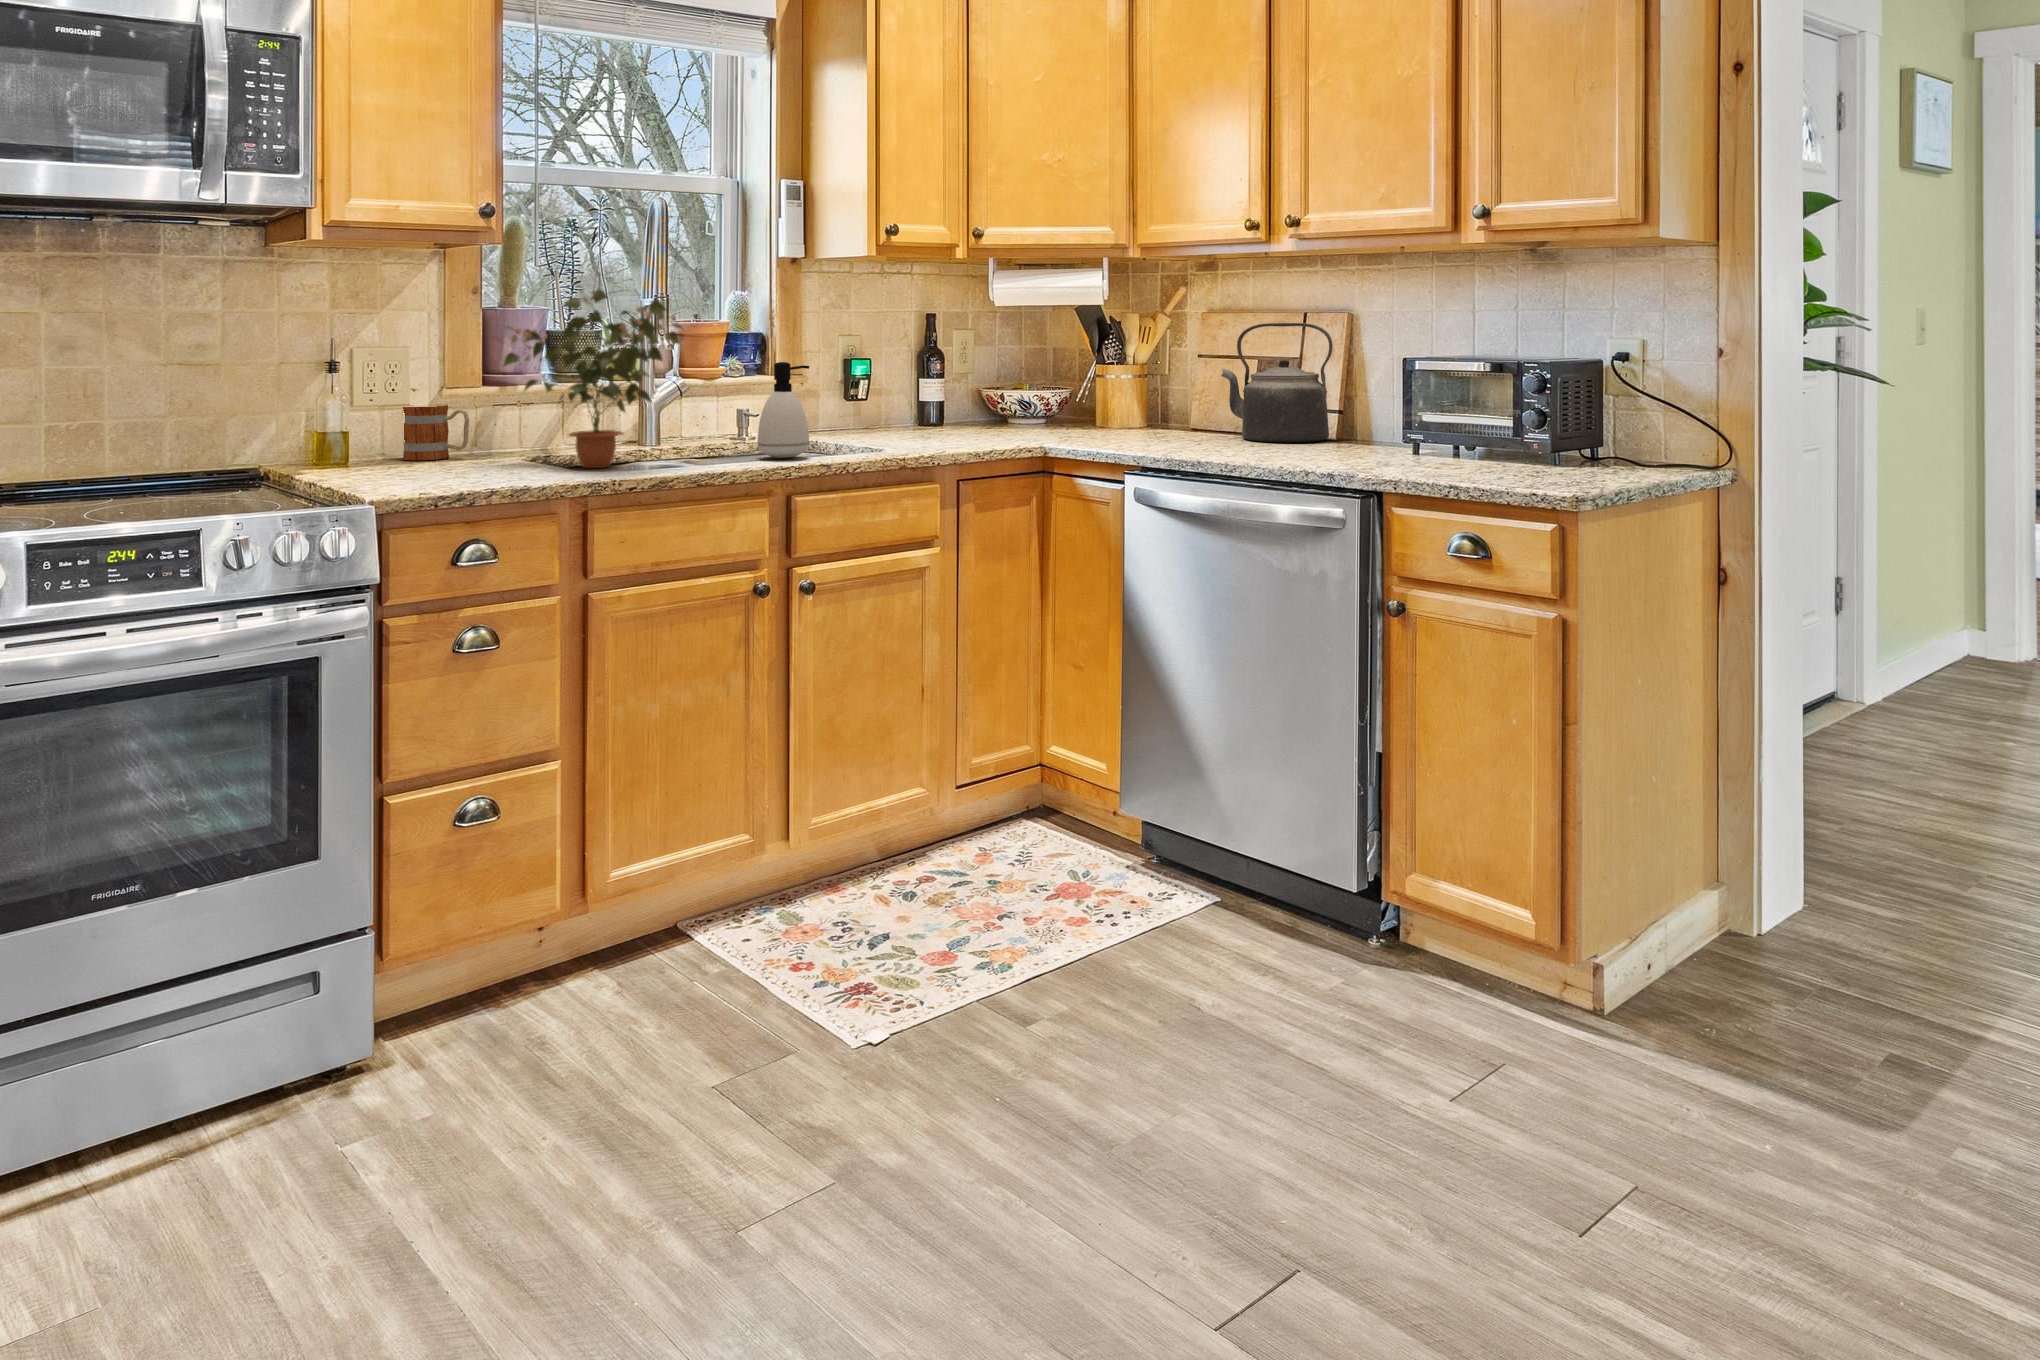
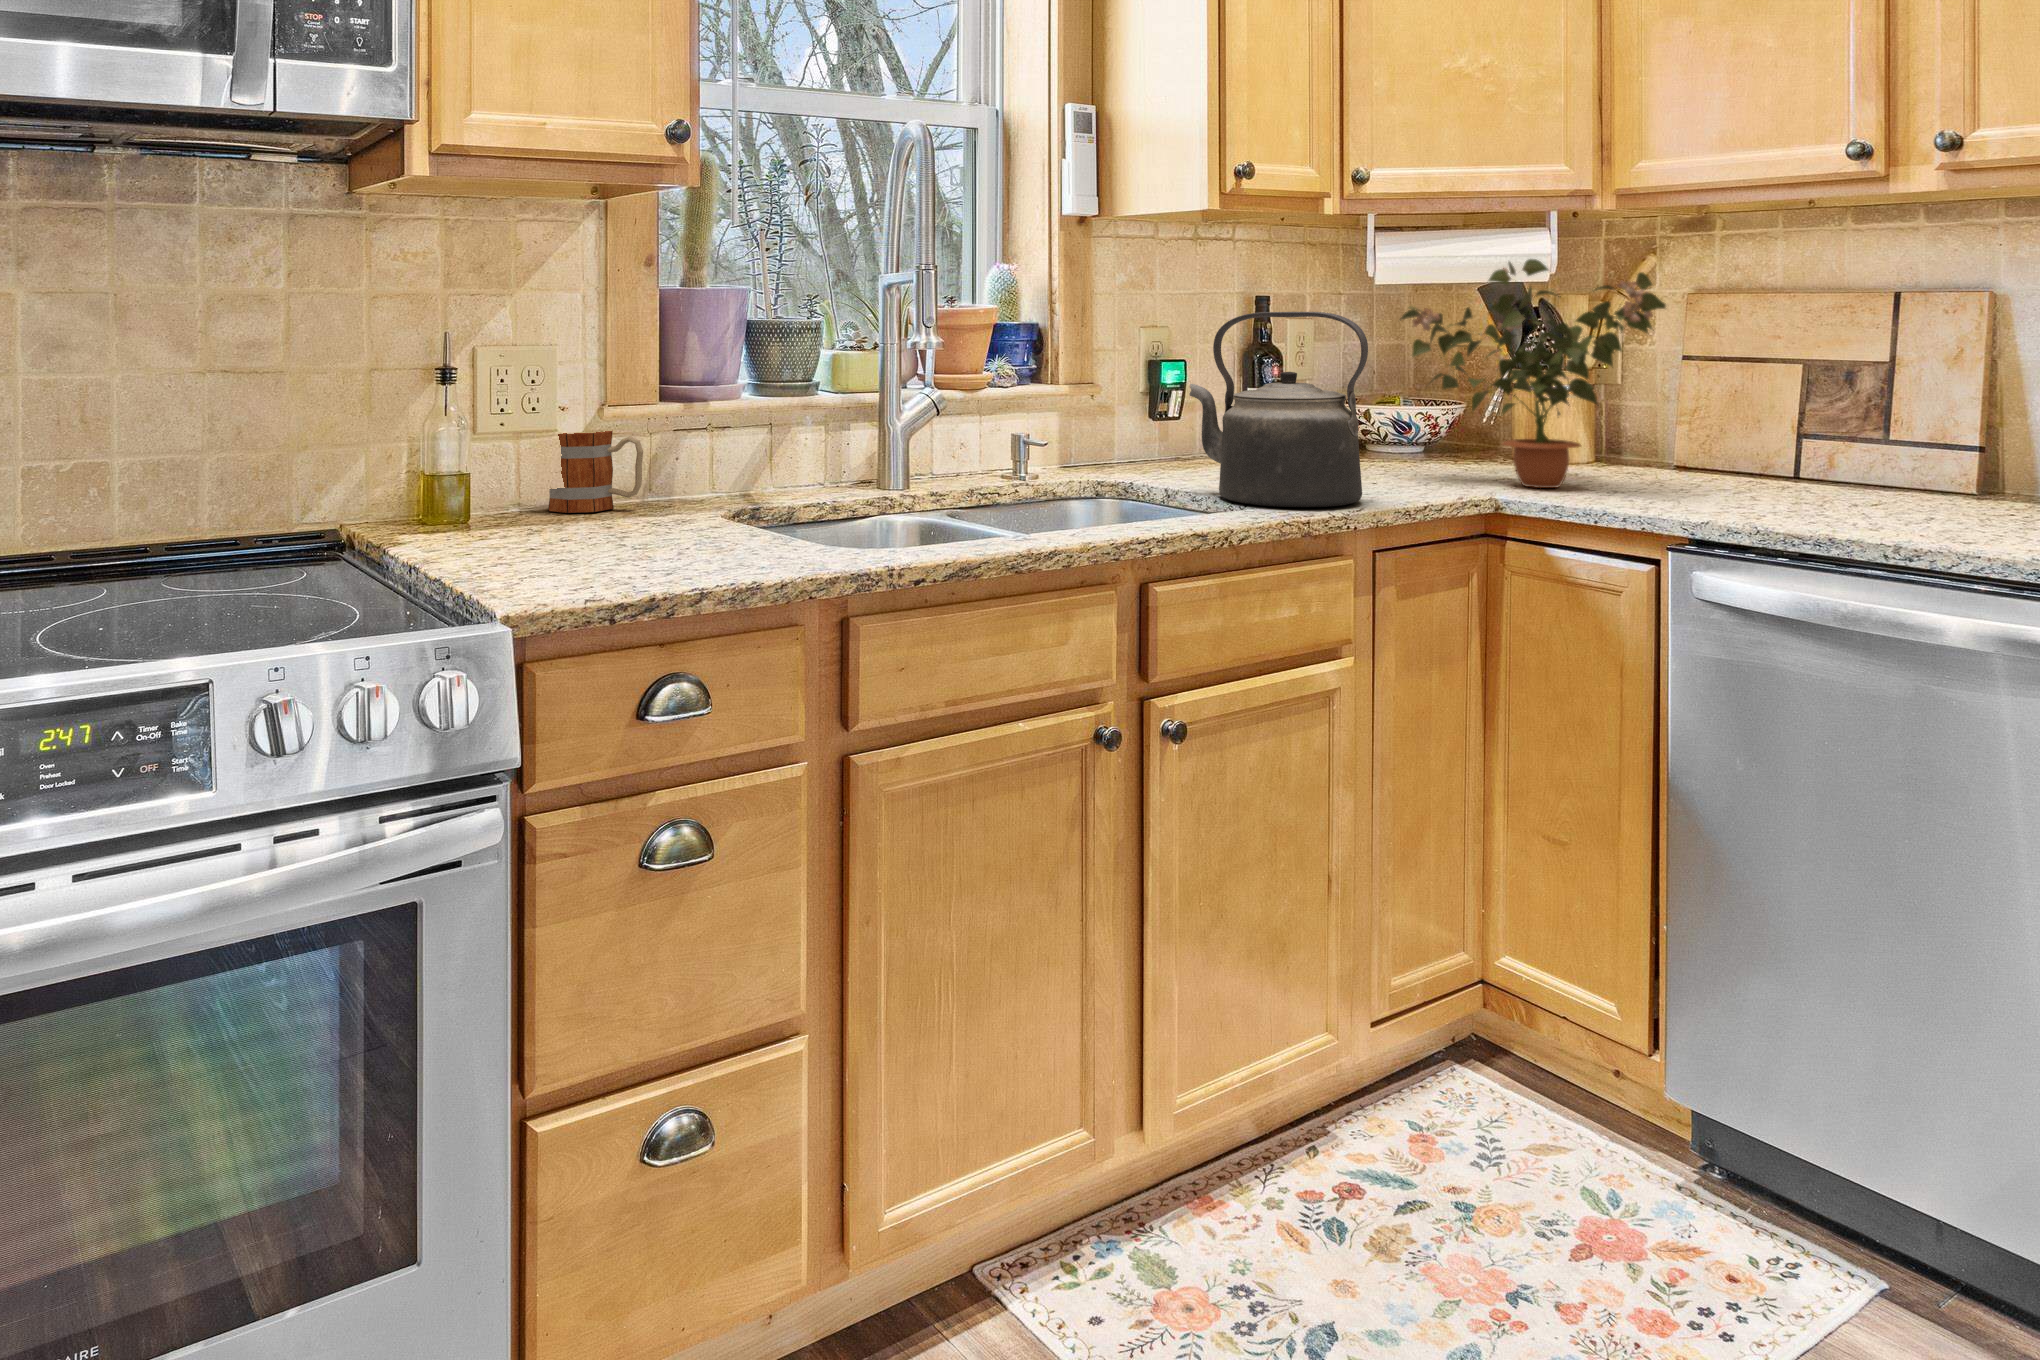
potted plant: present [504,289,682,468] -> present [1401,259,1666,488]
kettle: present [1221,323,1333,442] -> present [1189,312,1368,507]
soap dispenser: present [758,362,809,458] -> none [1080,370,1161,519]

